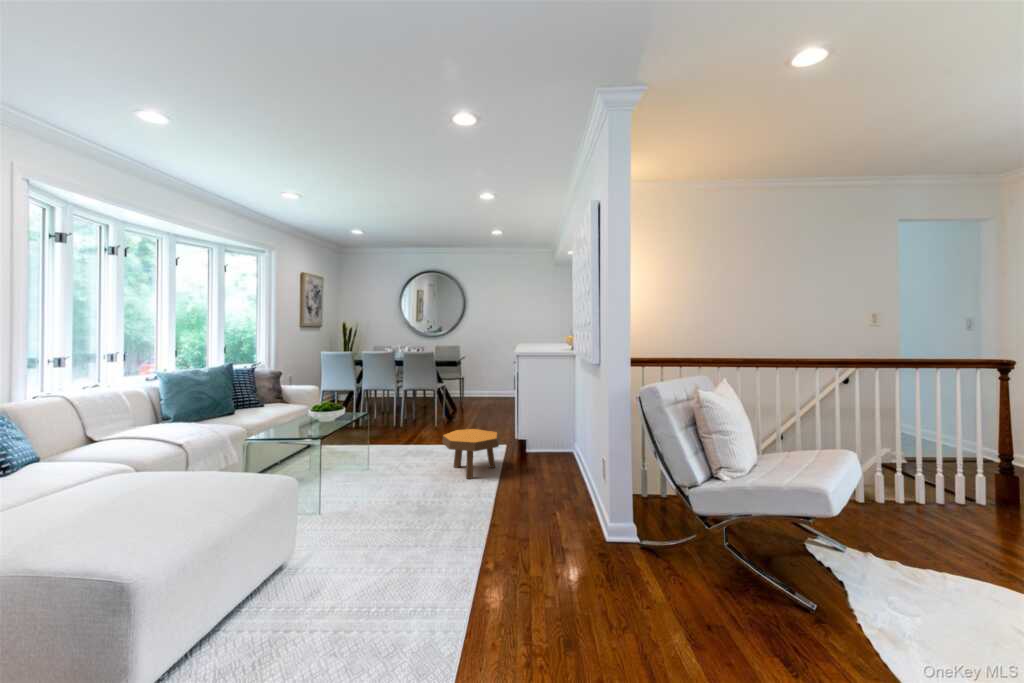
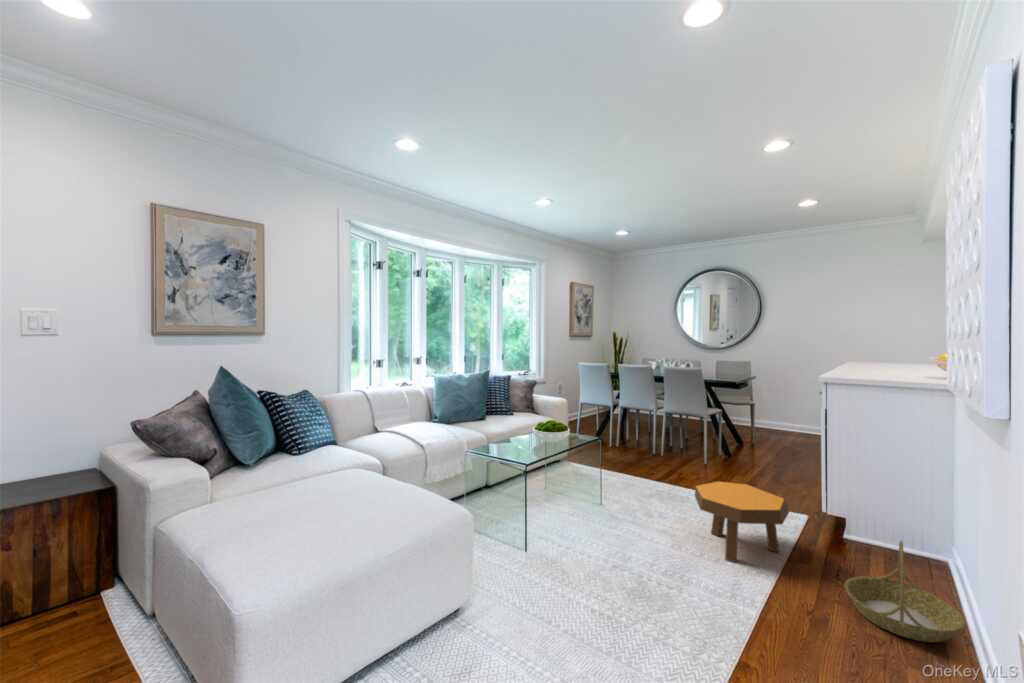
basket: none [532,439,581,488] -> present [844,541,965,642]

